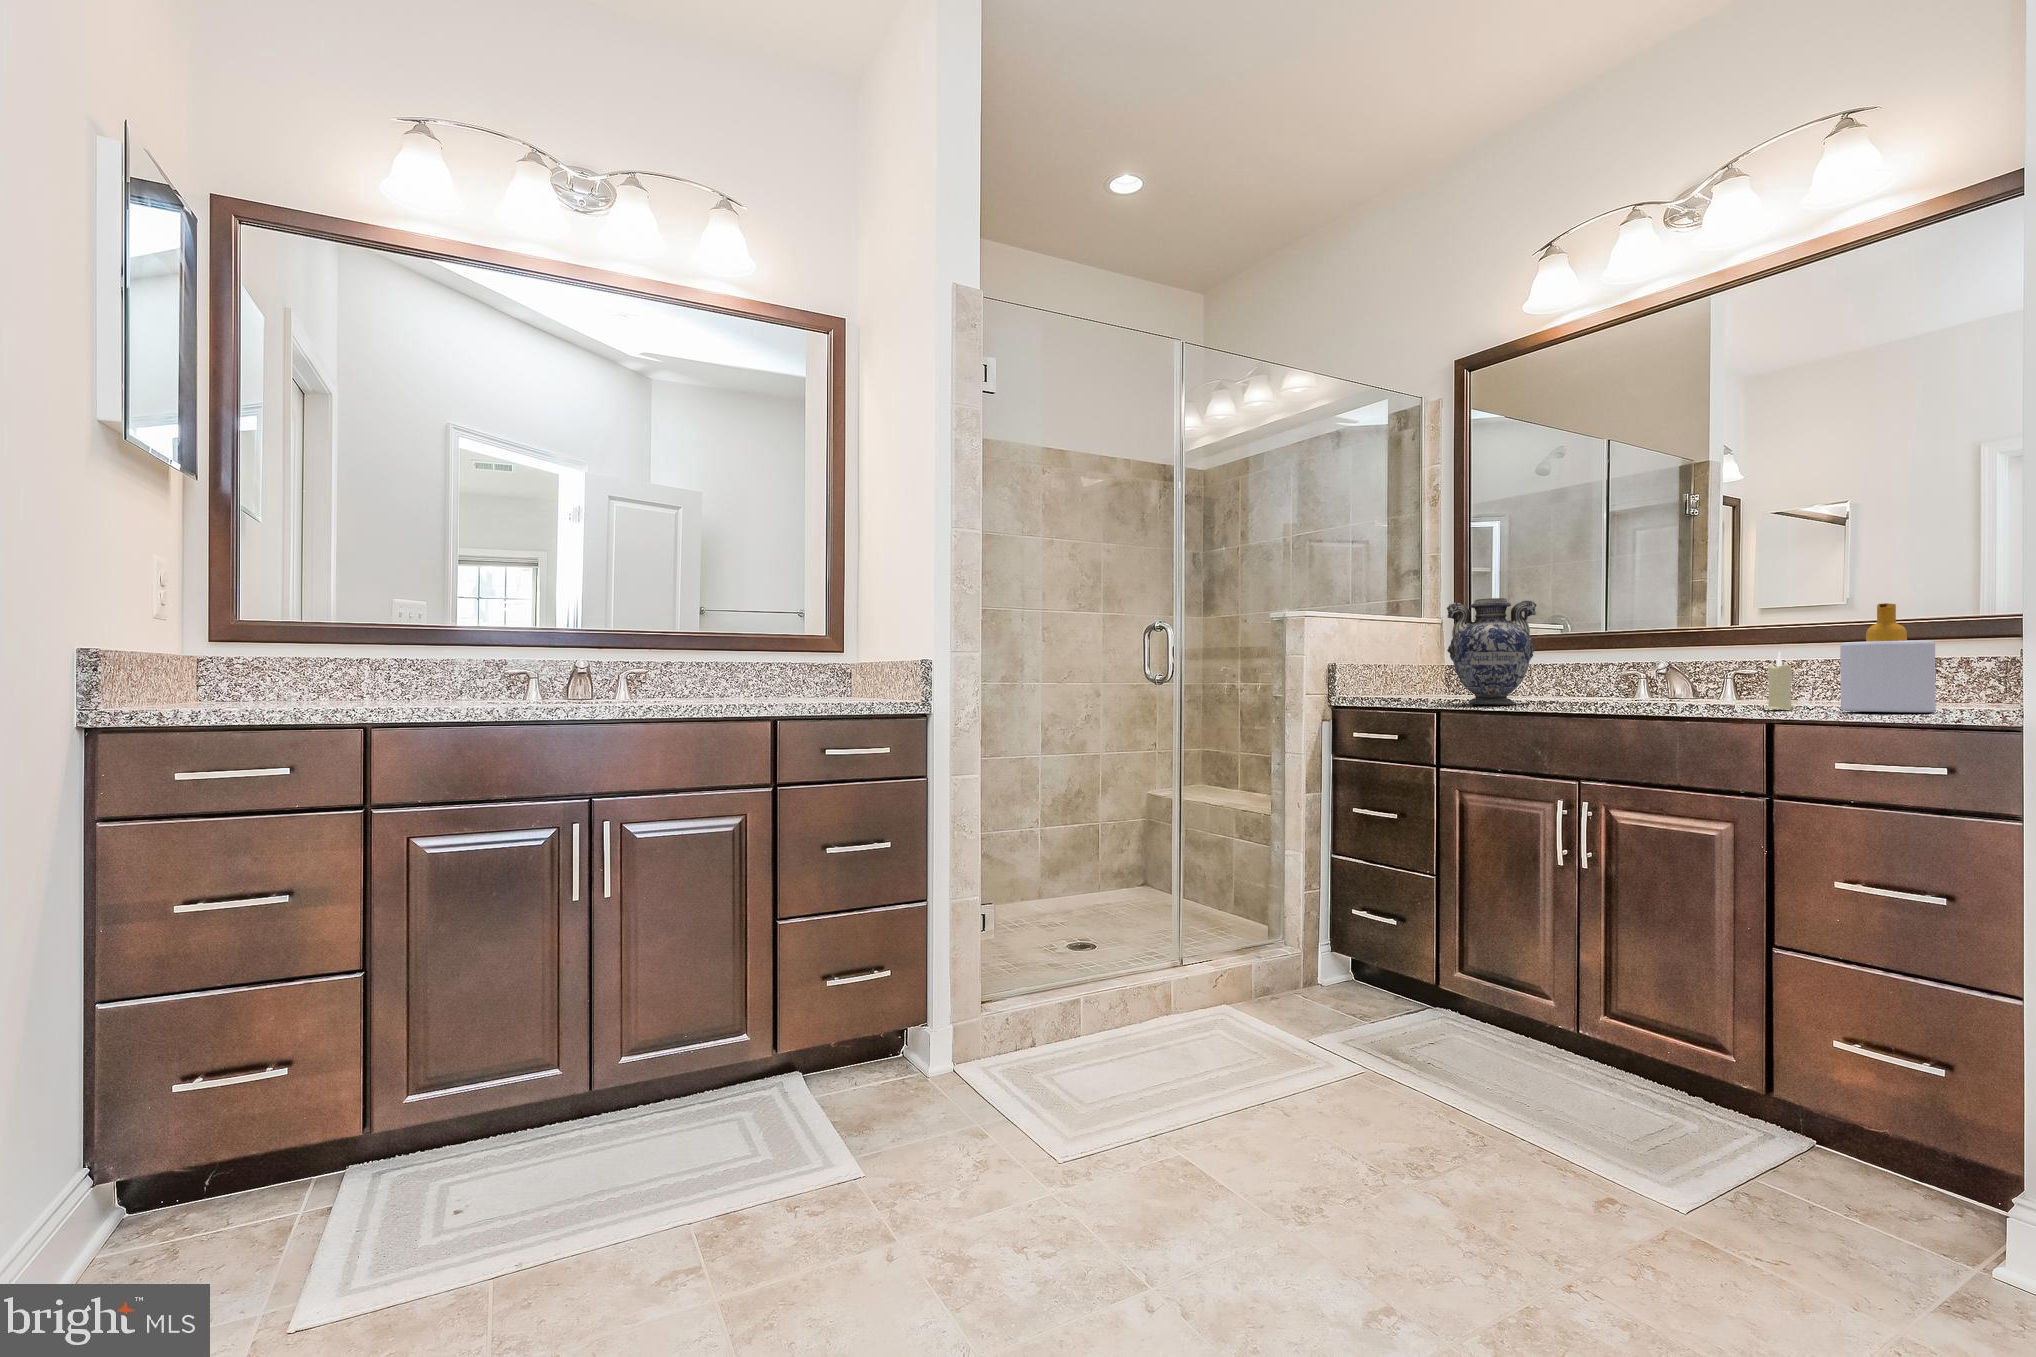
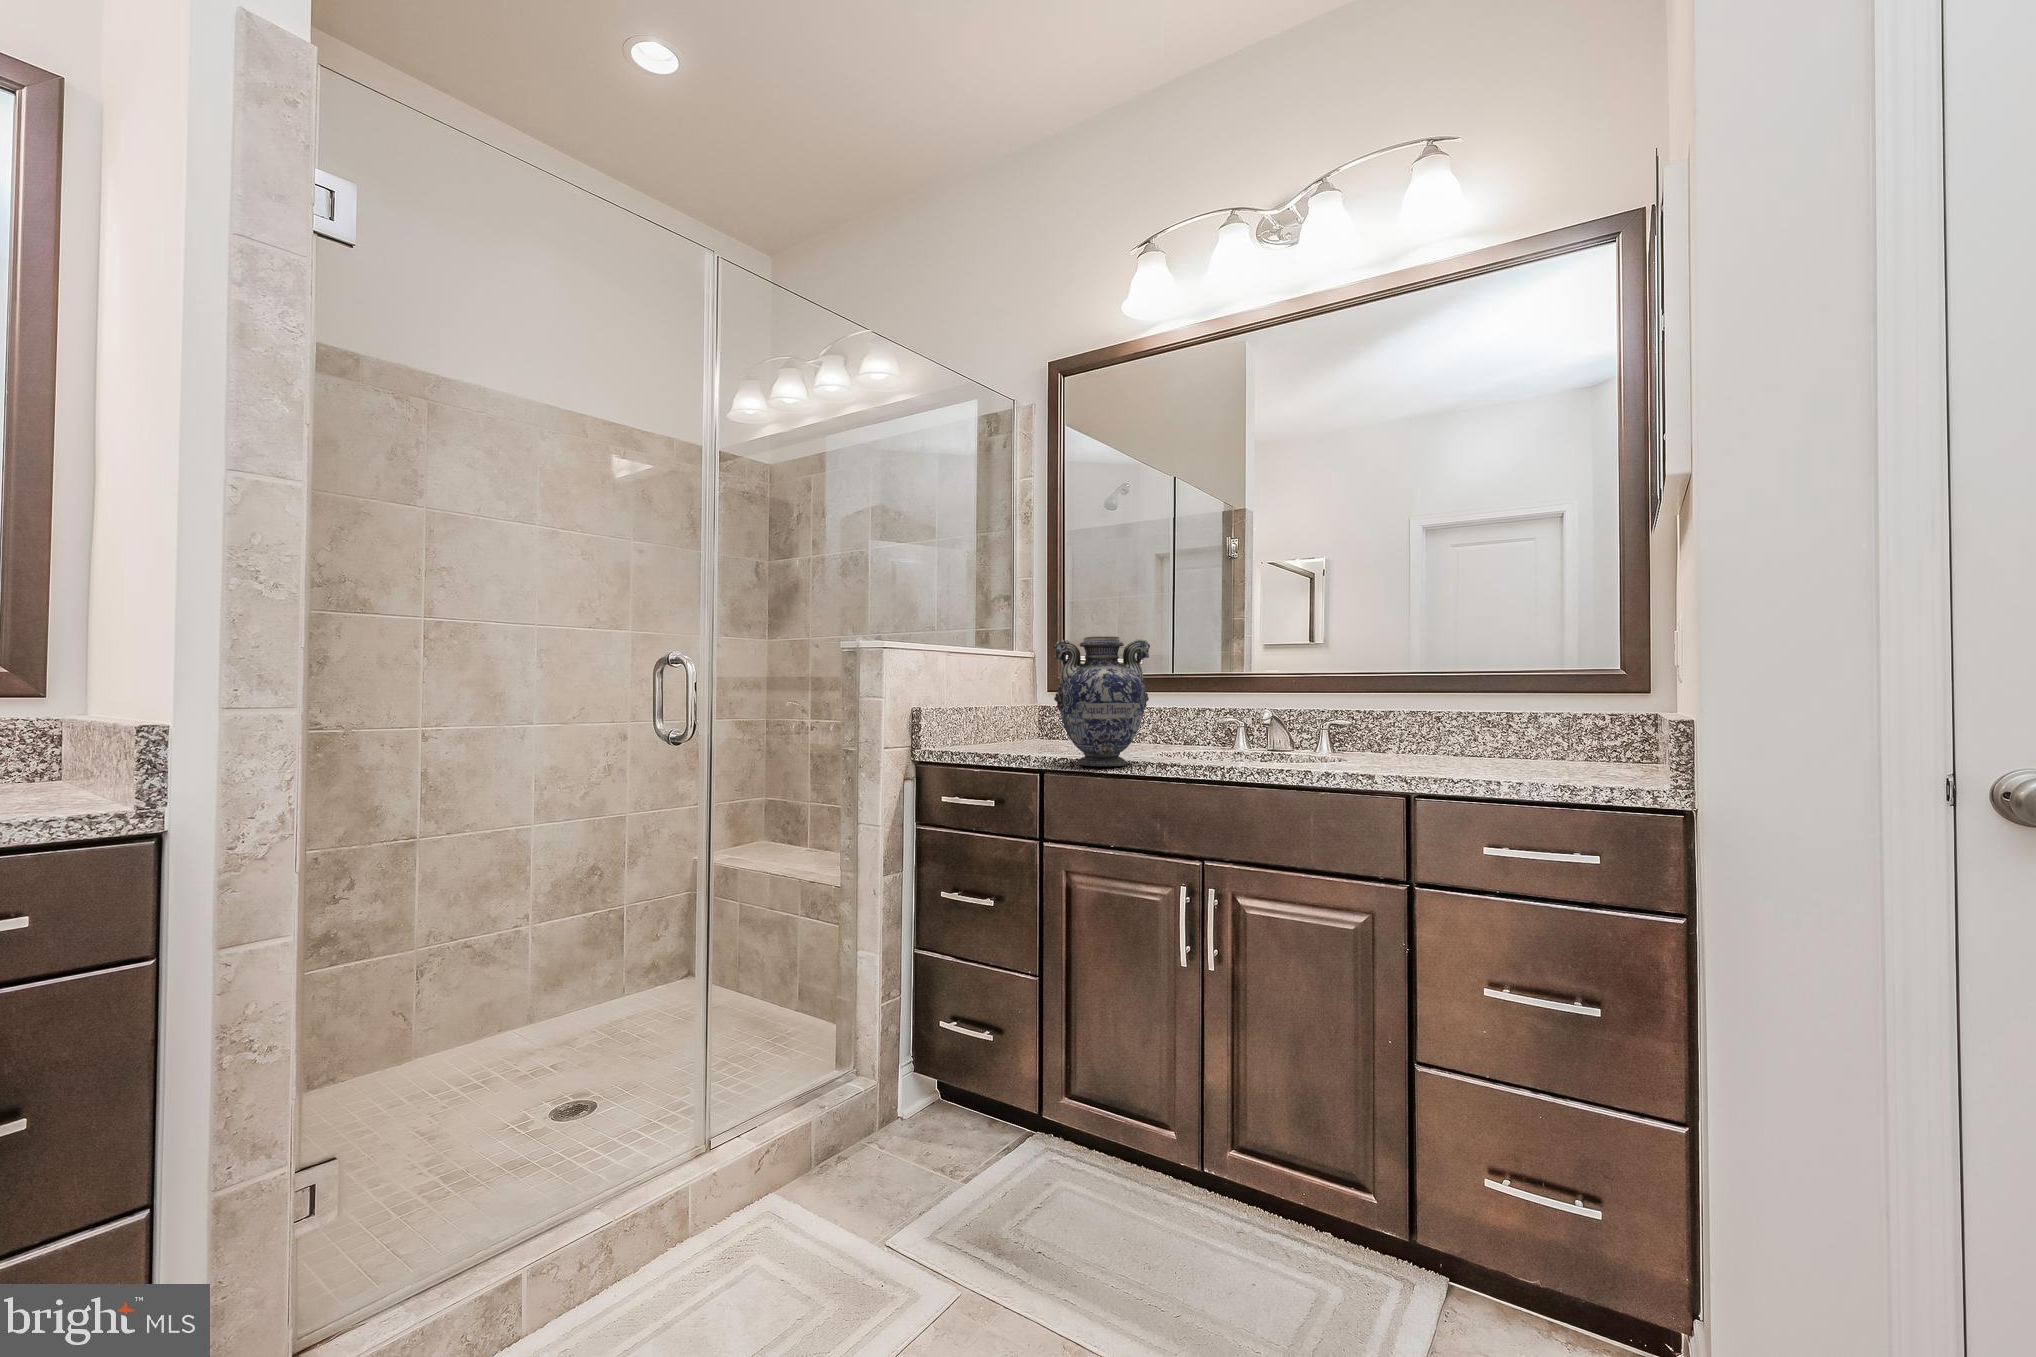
soap bottle: present [1840,603,1936,713] -> none [1488,664,1582,792]
candle: present [1766,651,1792,709] -> none [1407,714,1432,782]

